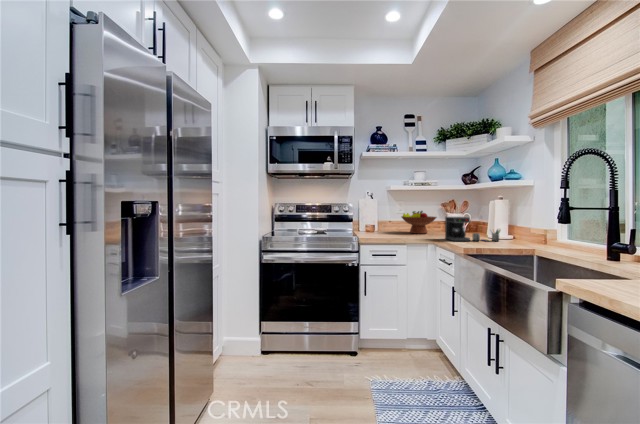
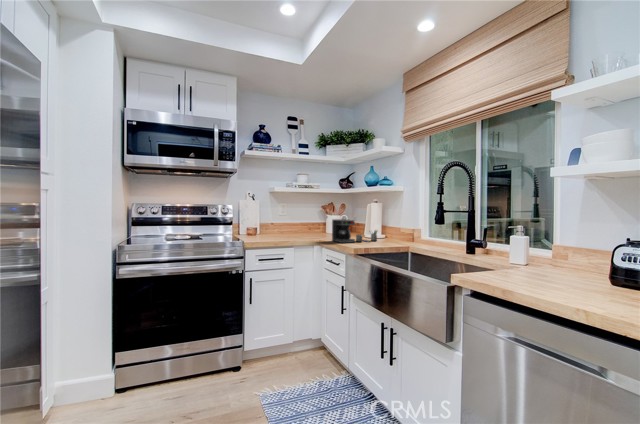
fruit bowl: present [402,211,436,234] -> none [286,213,321,237]

